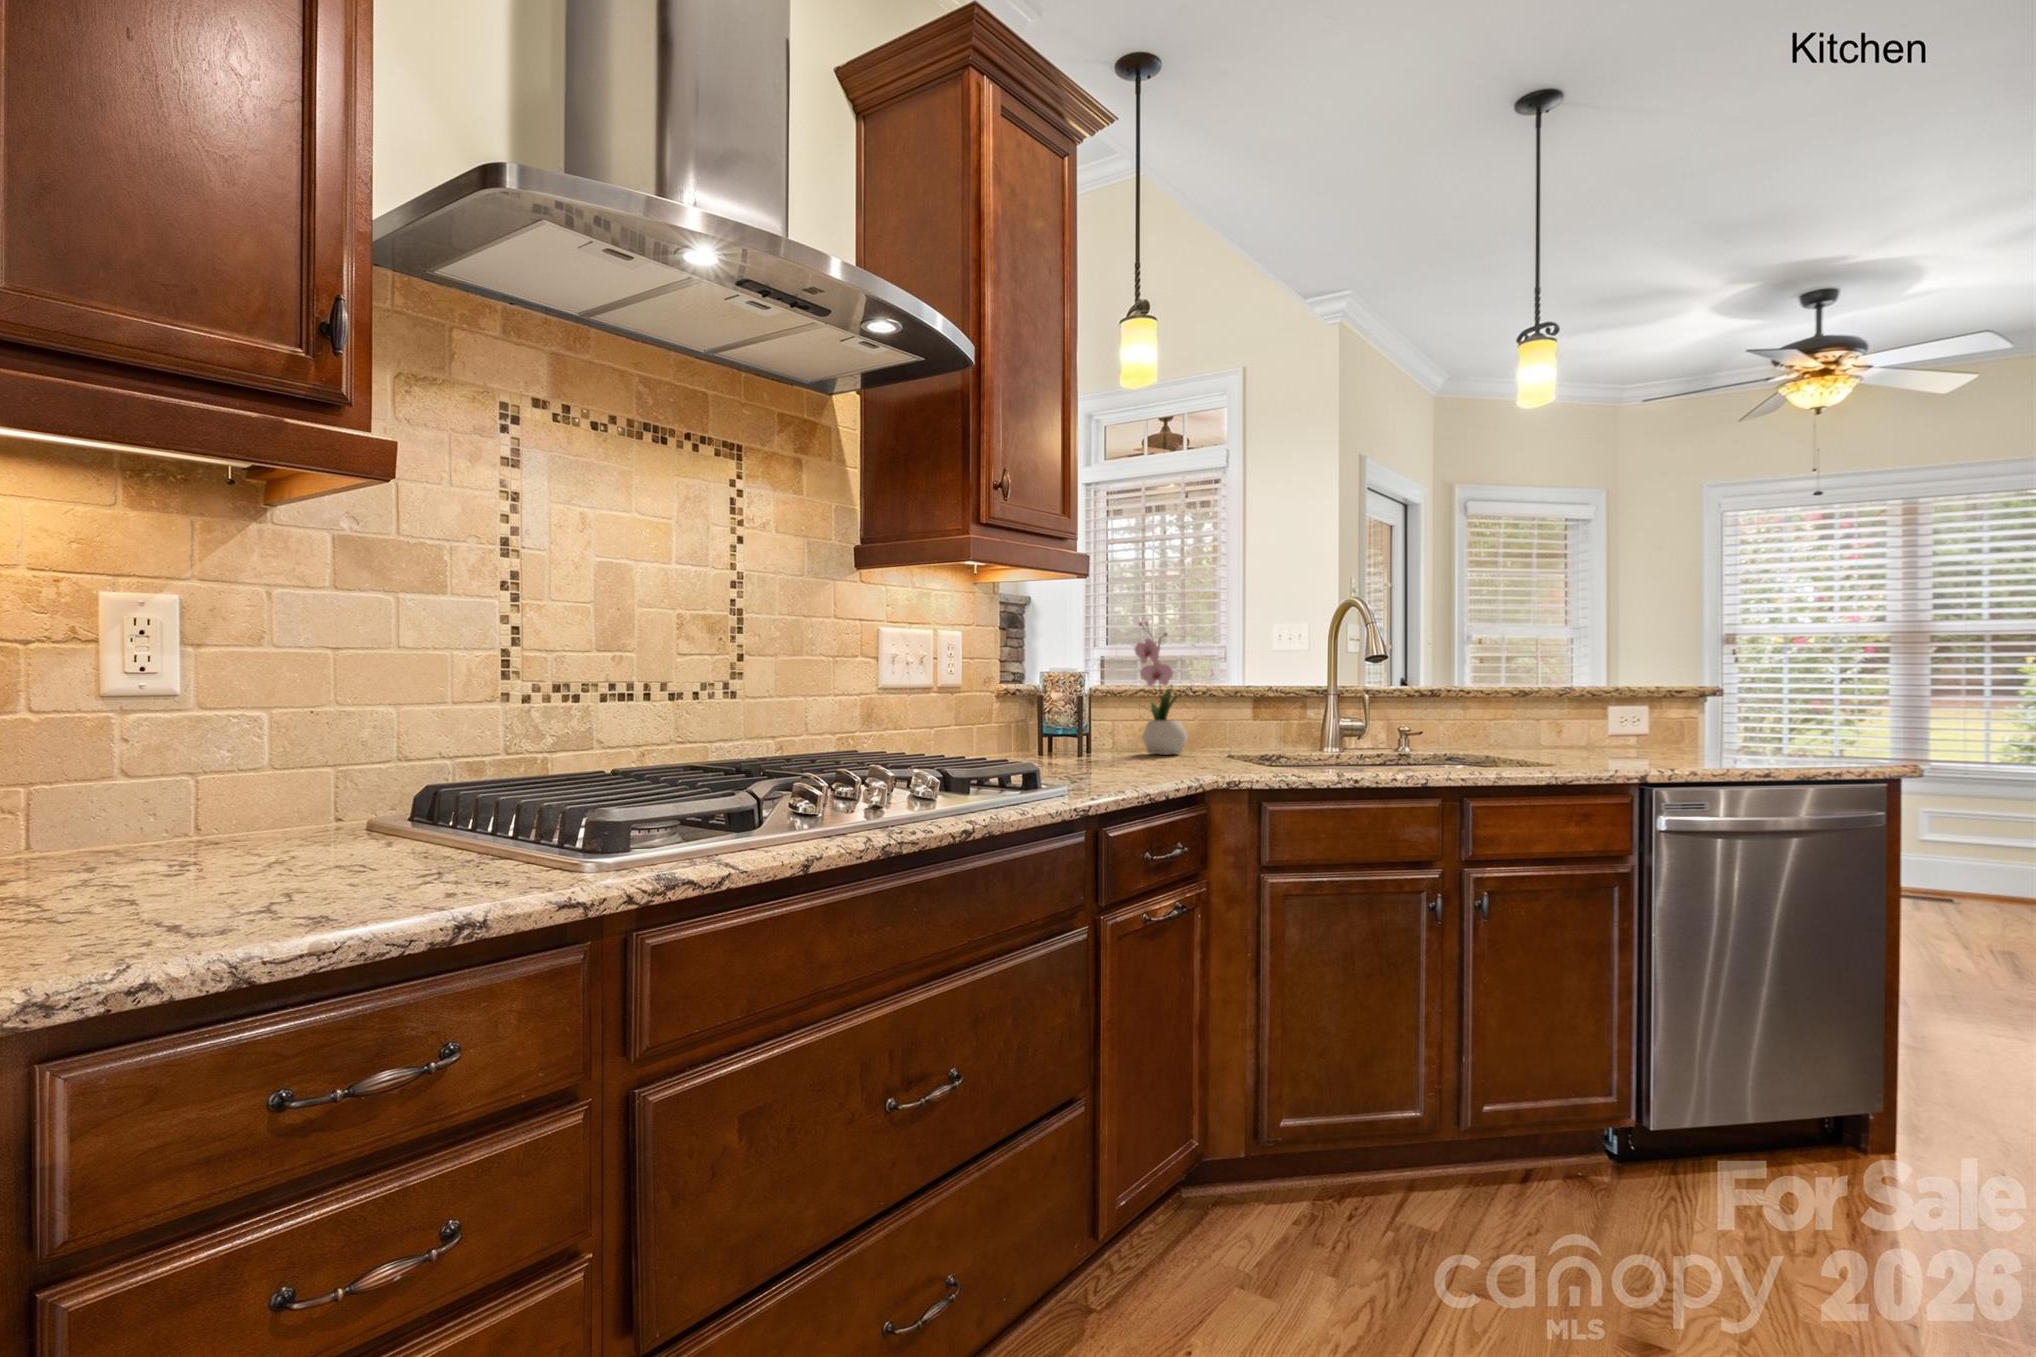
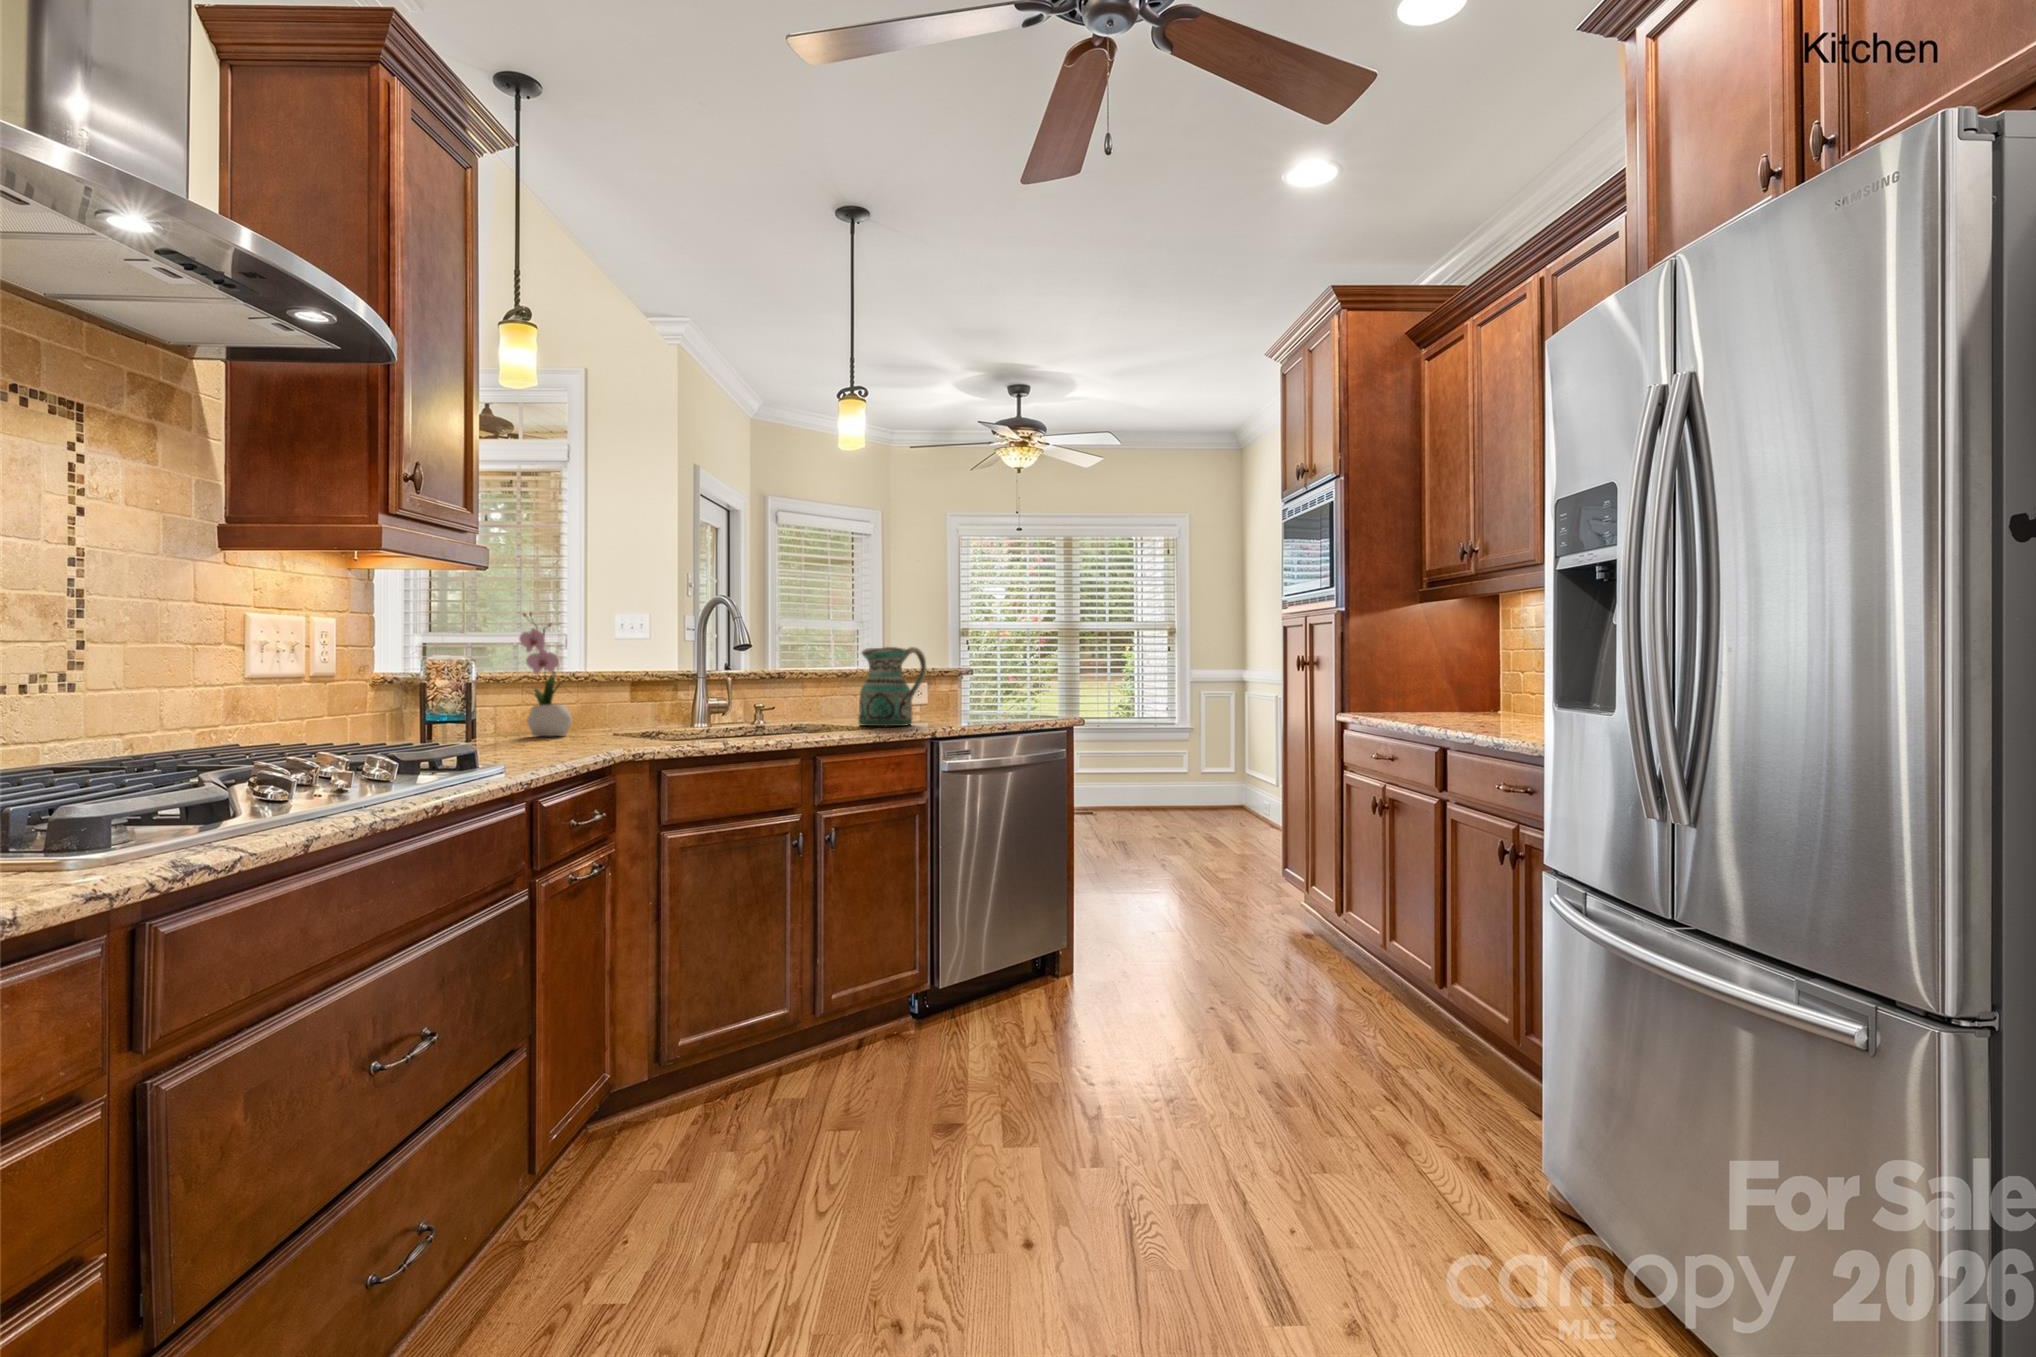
ceramic pitcher: none [1533,655,1636,761] -> present [858,647,926,726]

